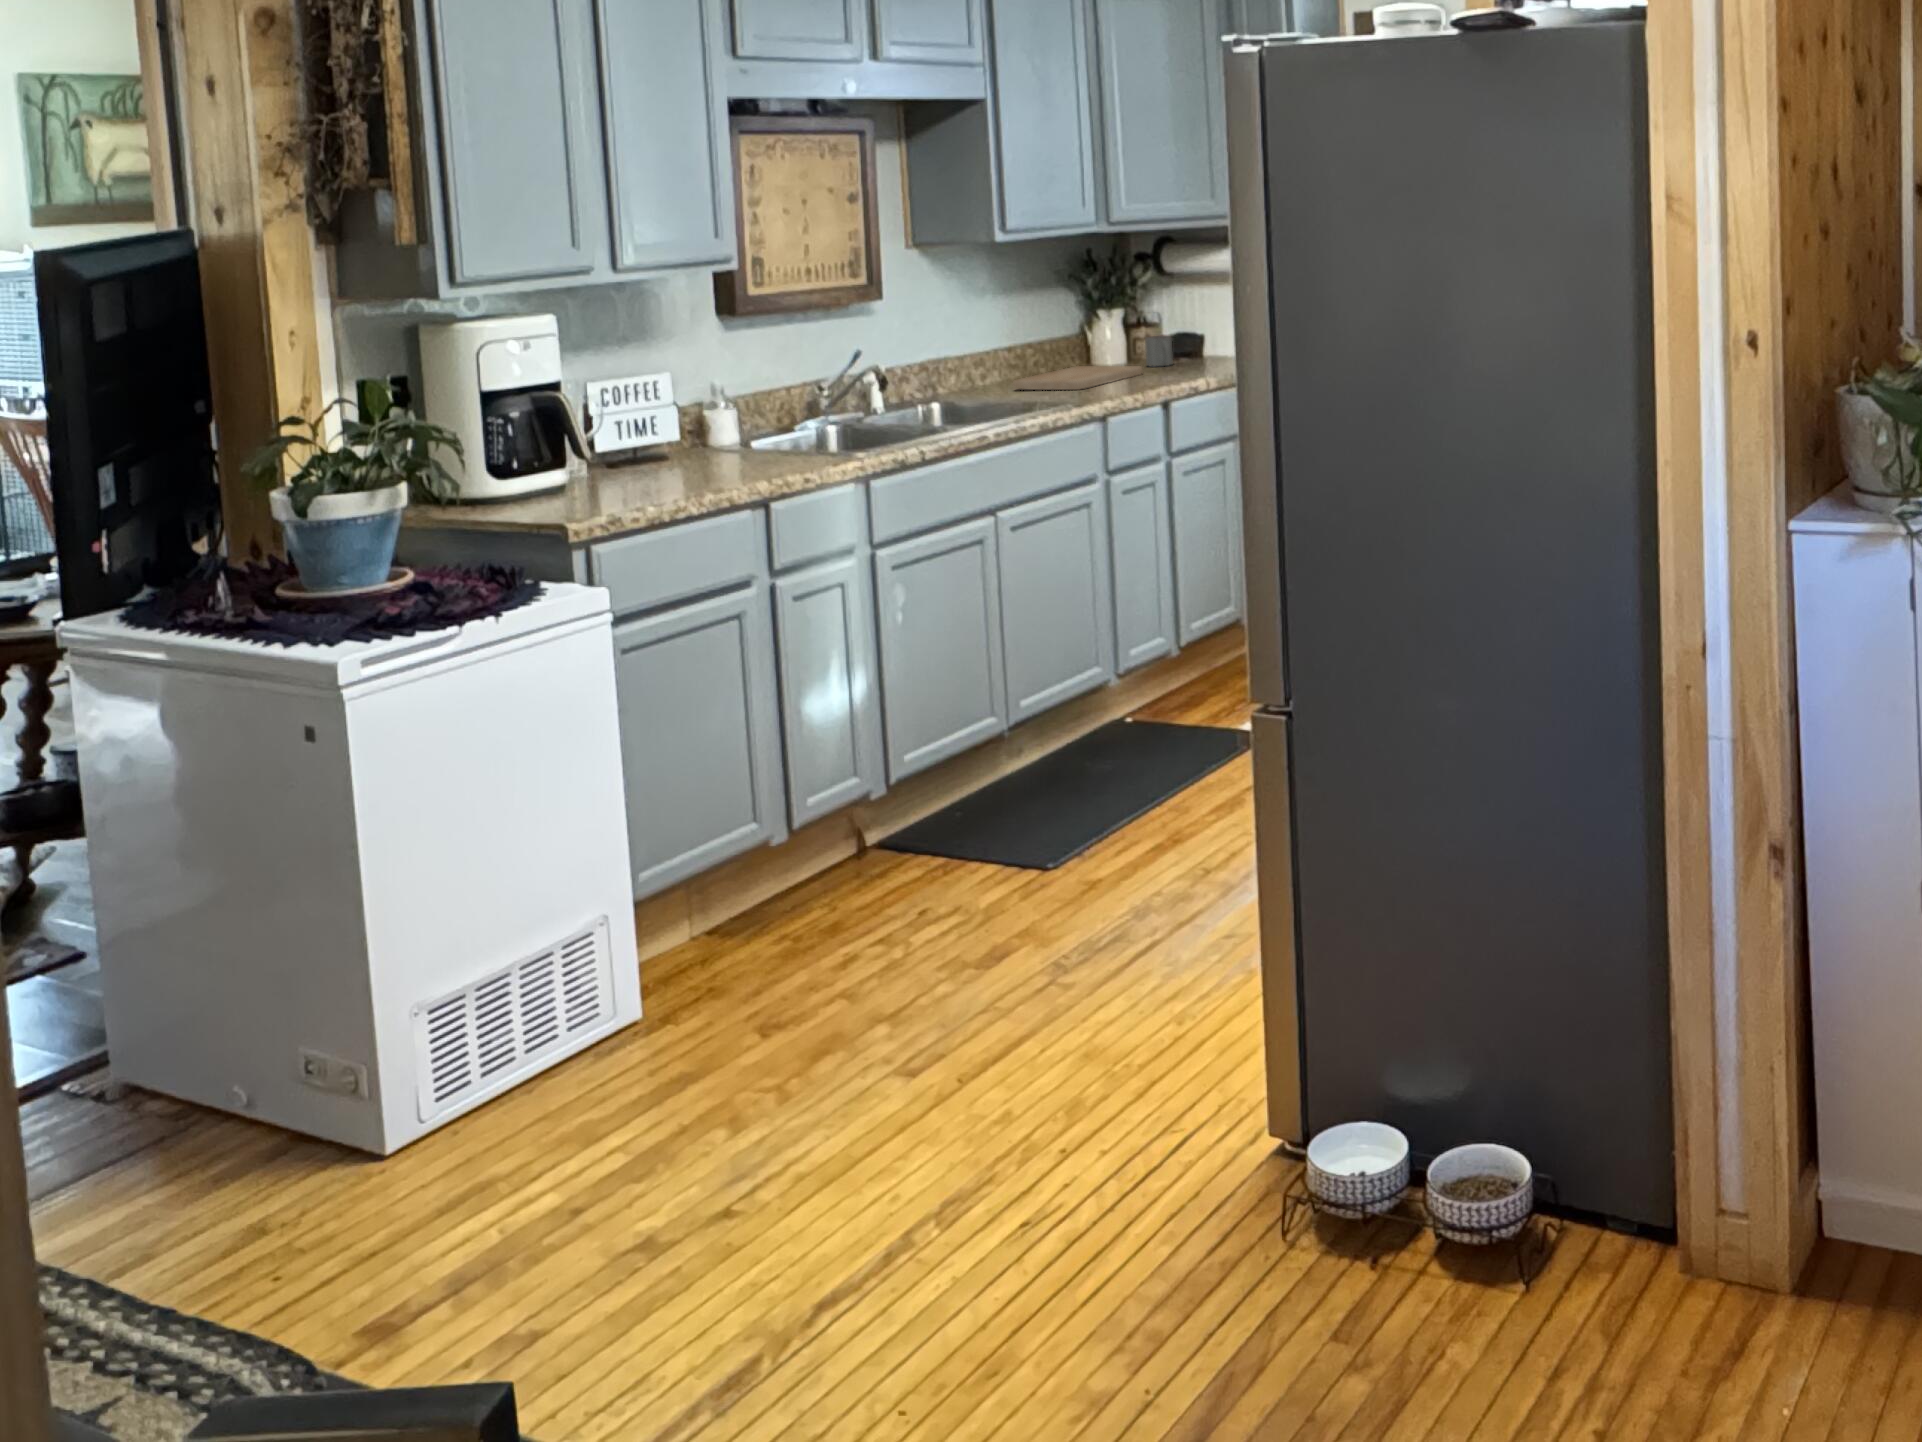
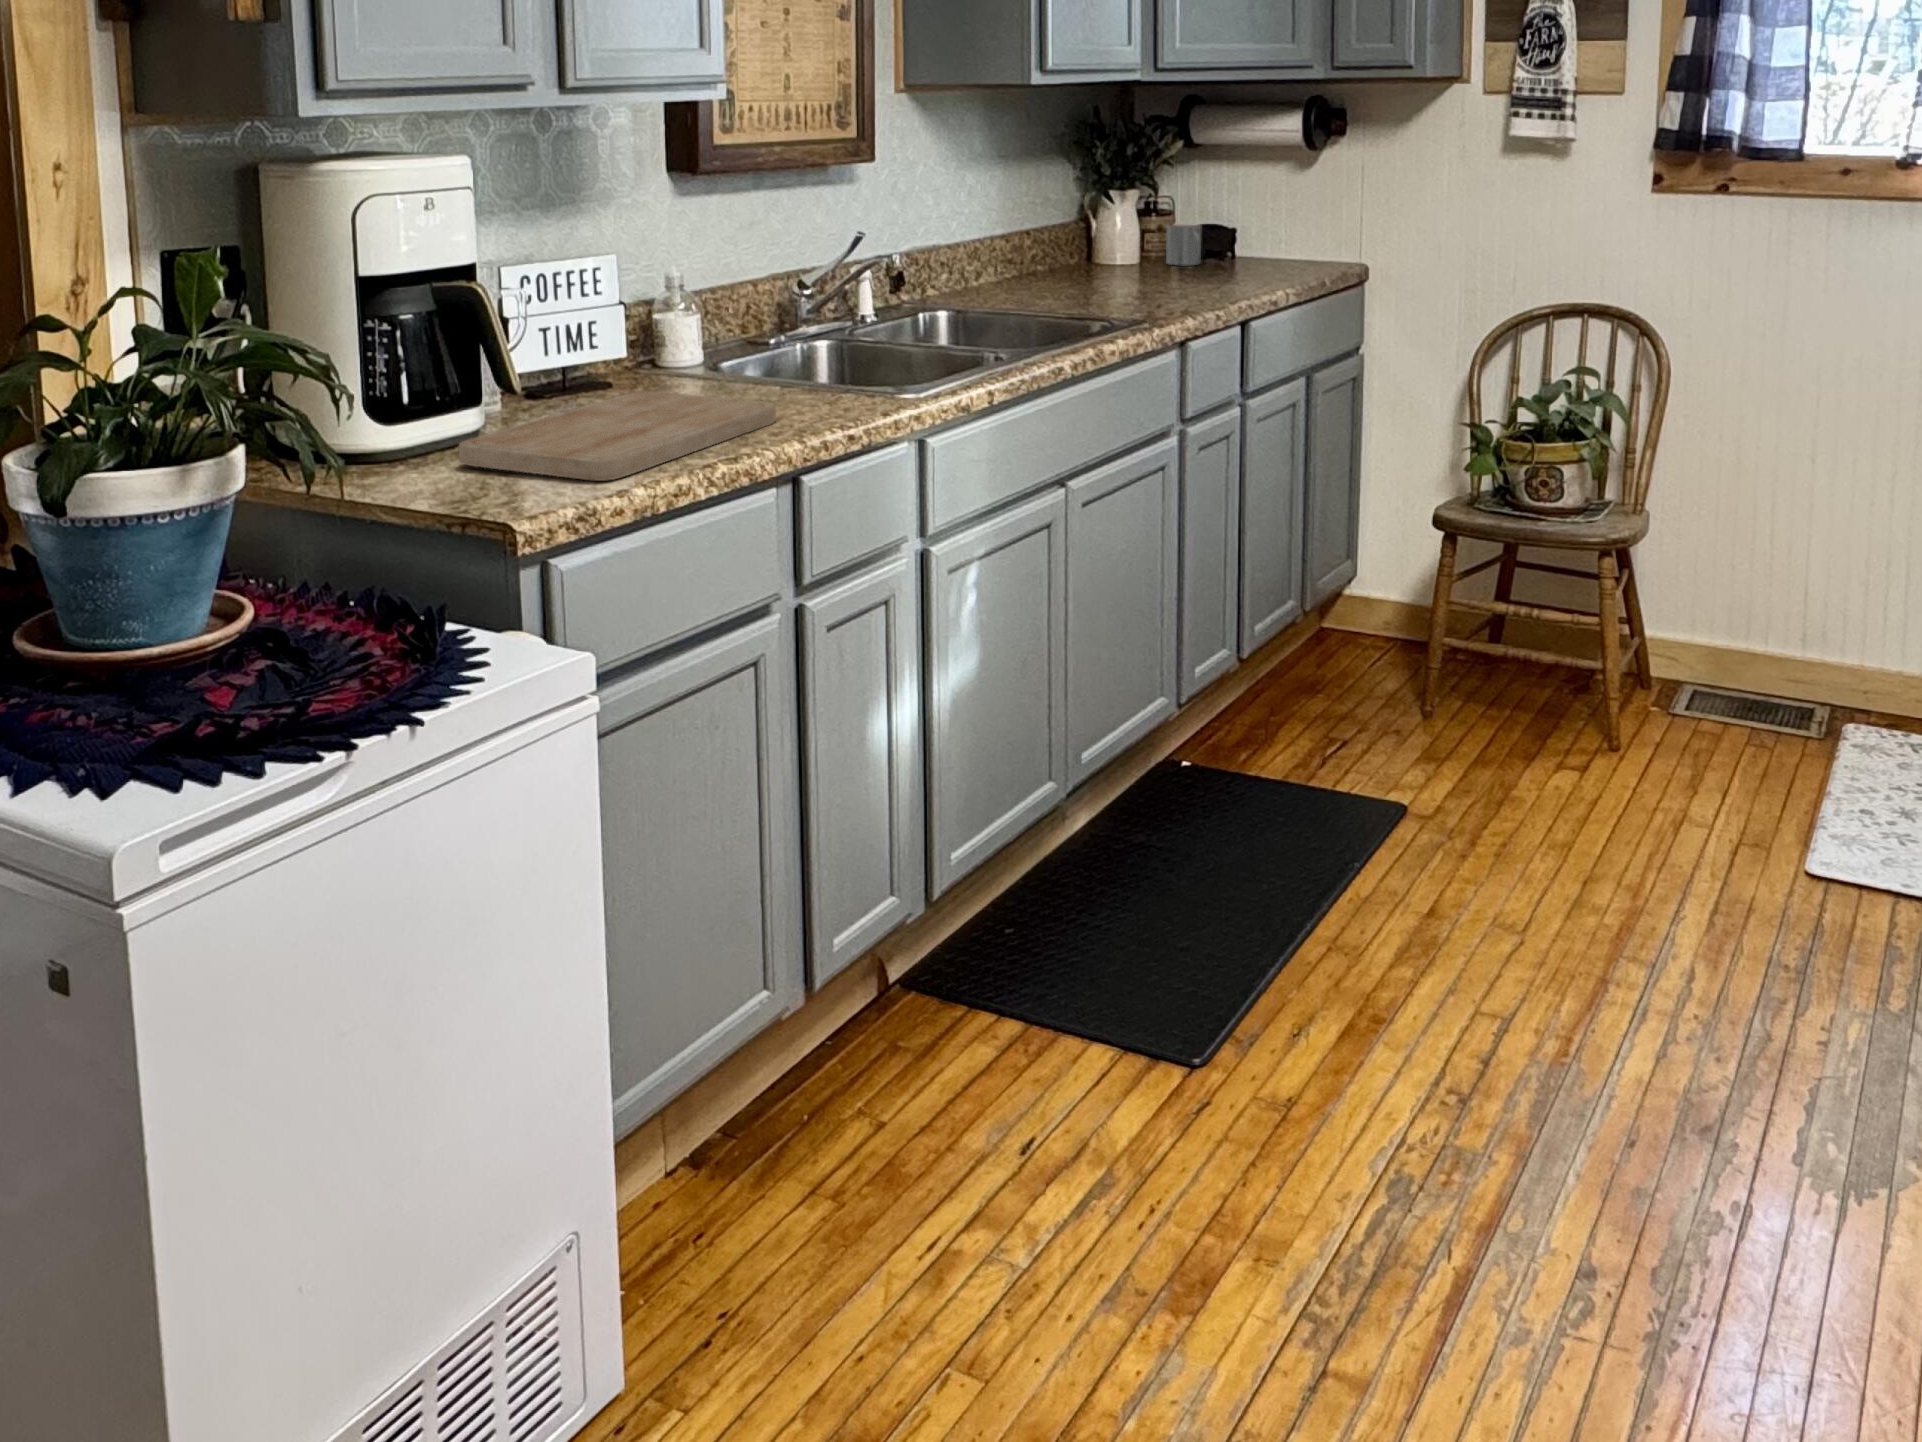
cutting board: present [1013,366,1142,390] -> present [459,391,776,481]

